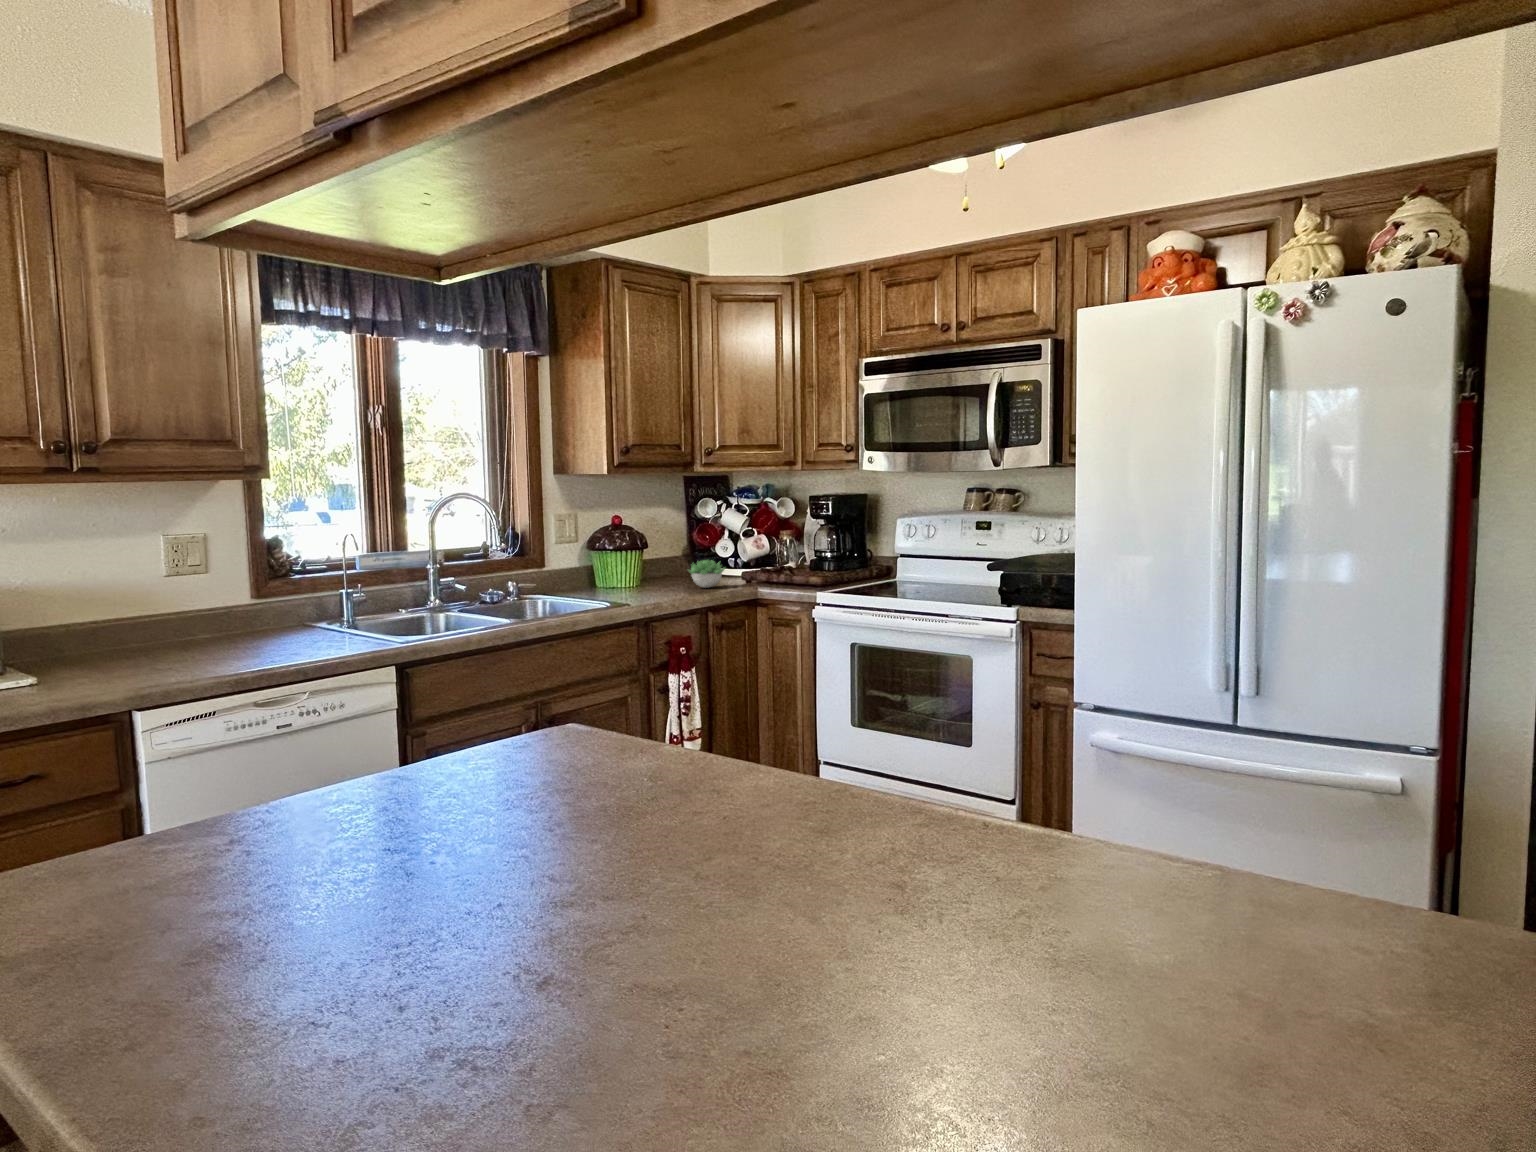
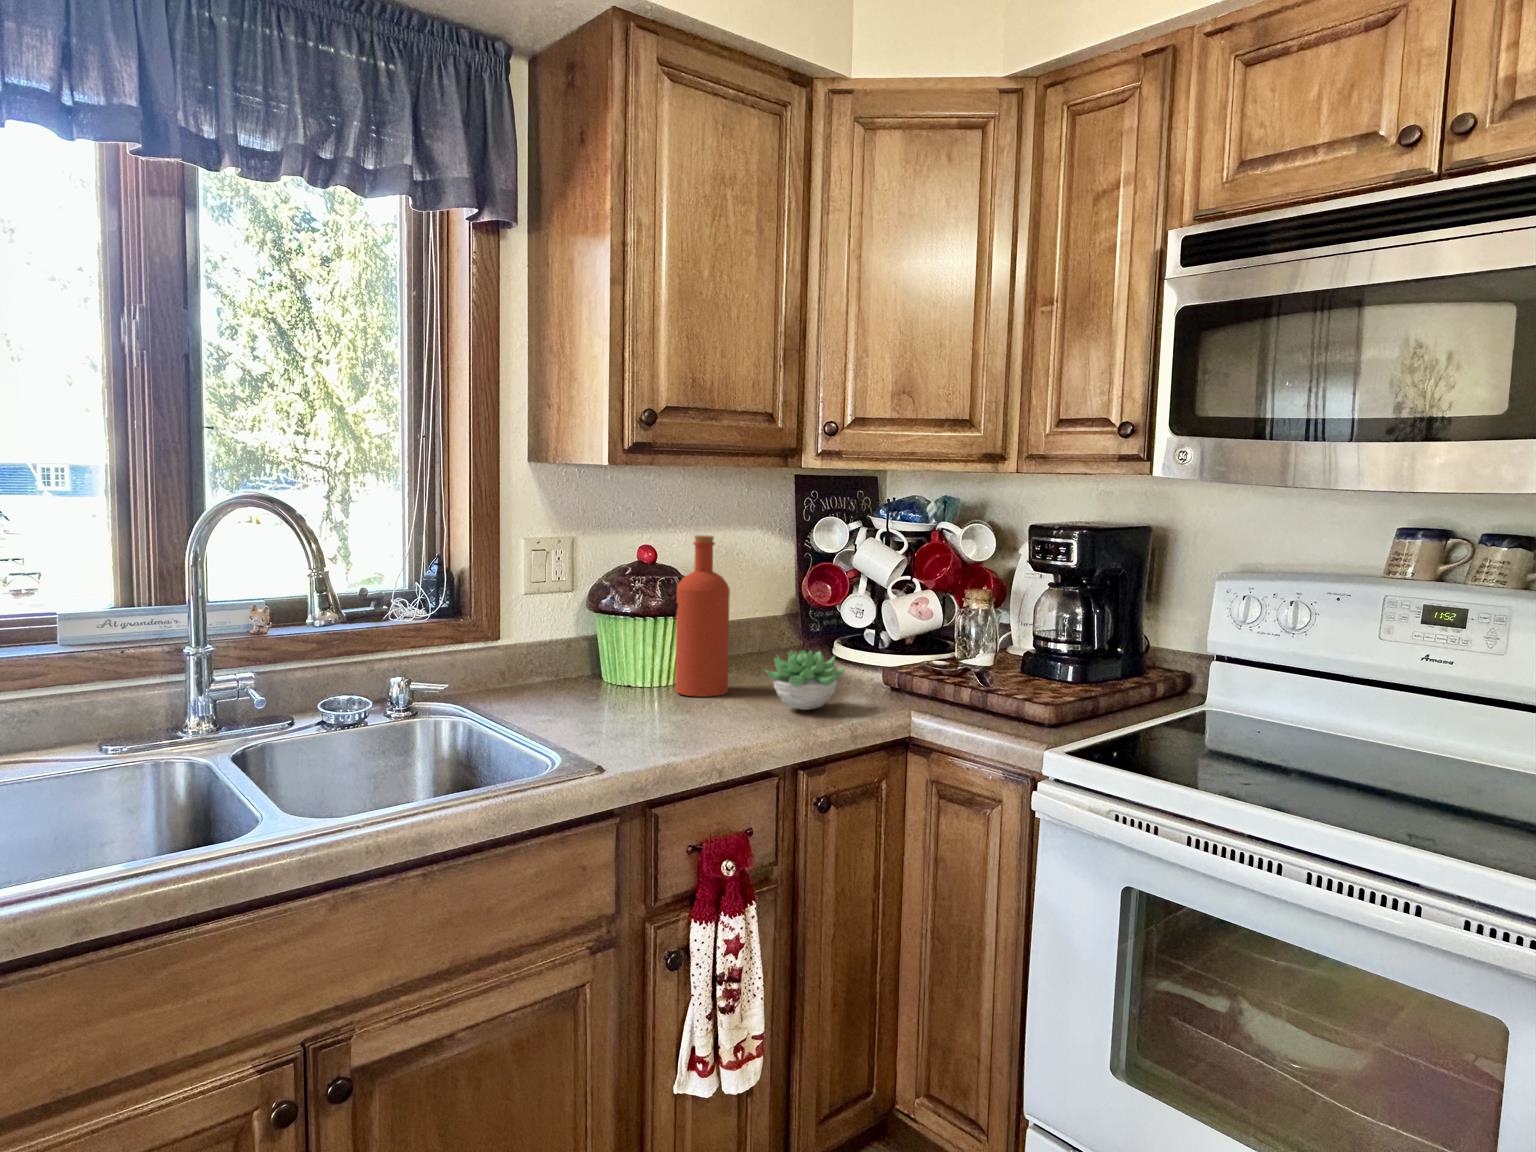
bottle: none [637,508,665,589] -> present [675,535,730,697]

